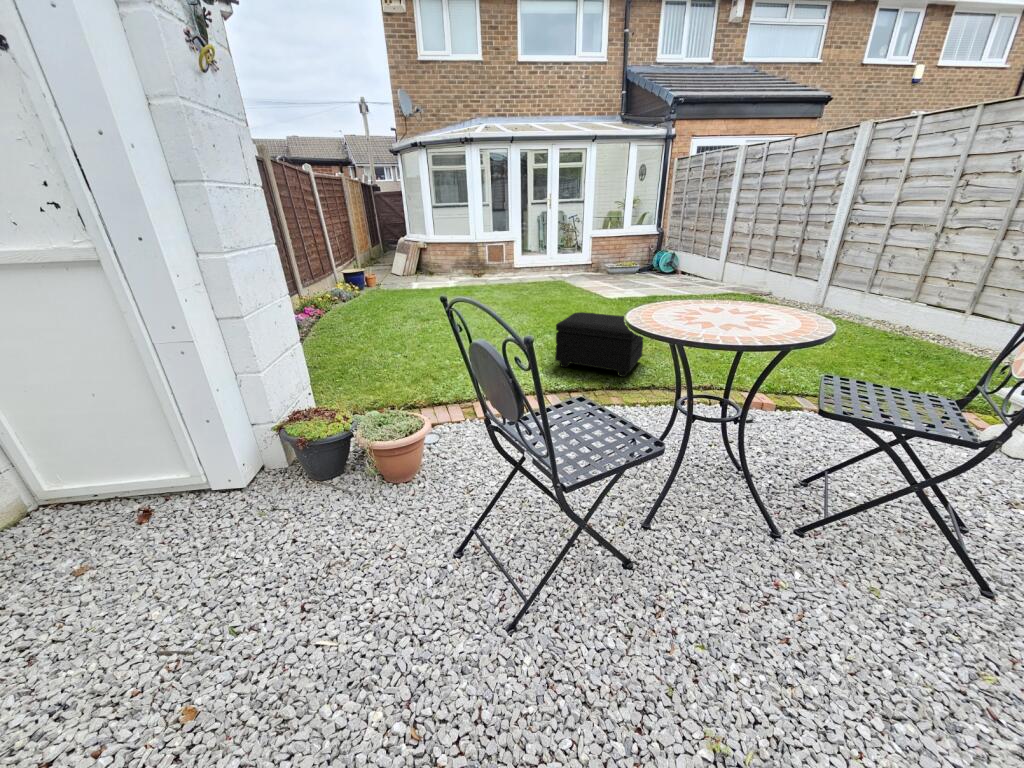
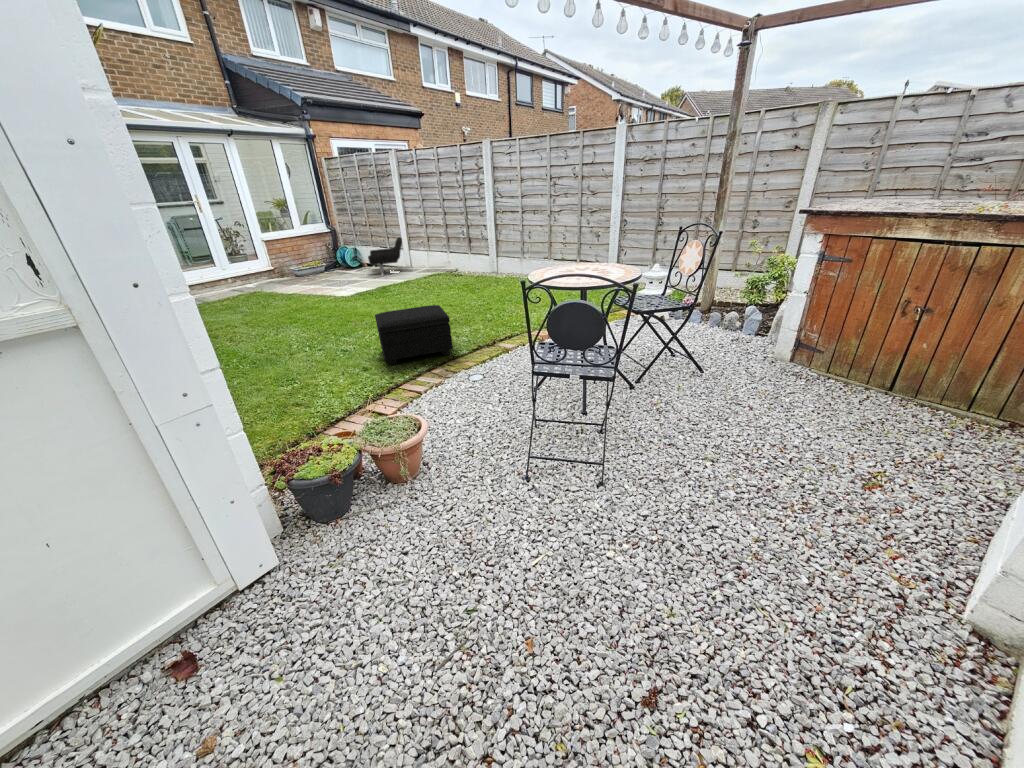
lounge chair: none [666,246,721,286] -> present [368,237,402,276]

